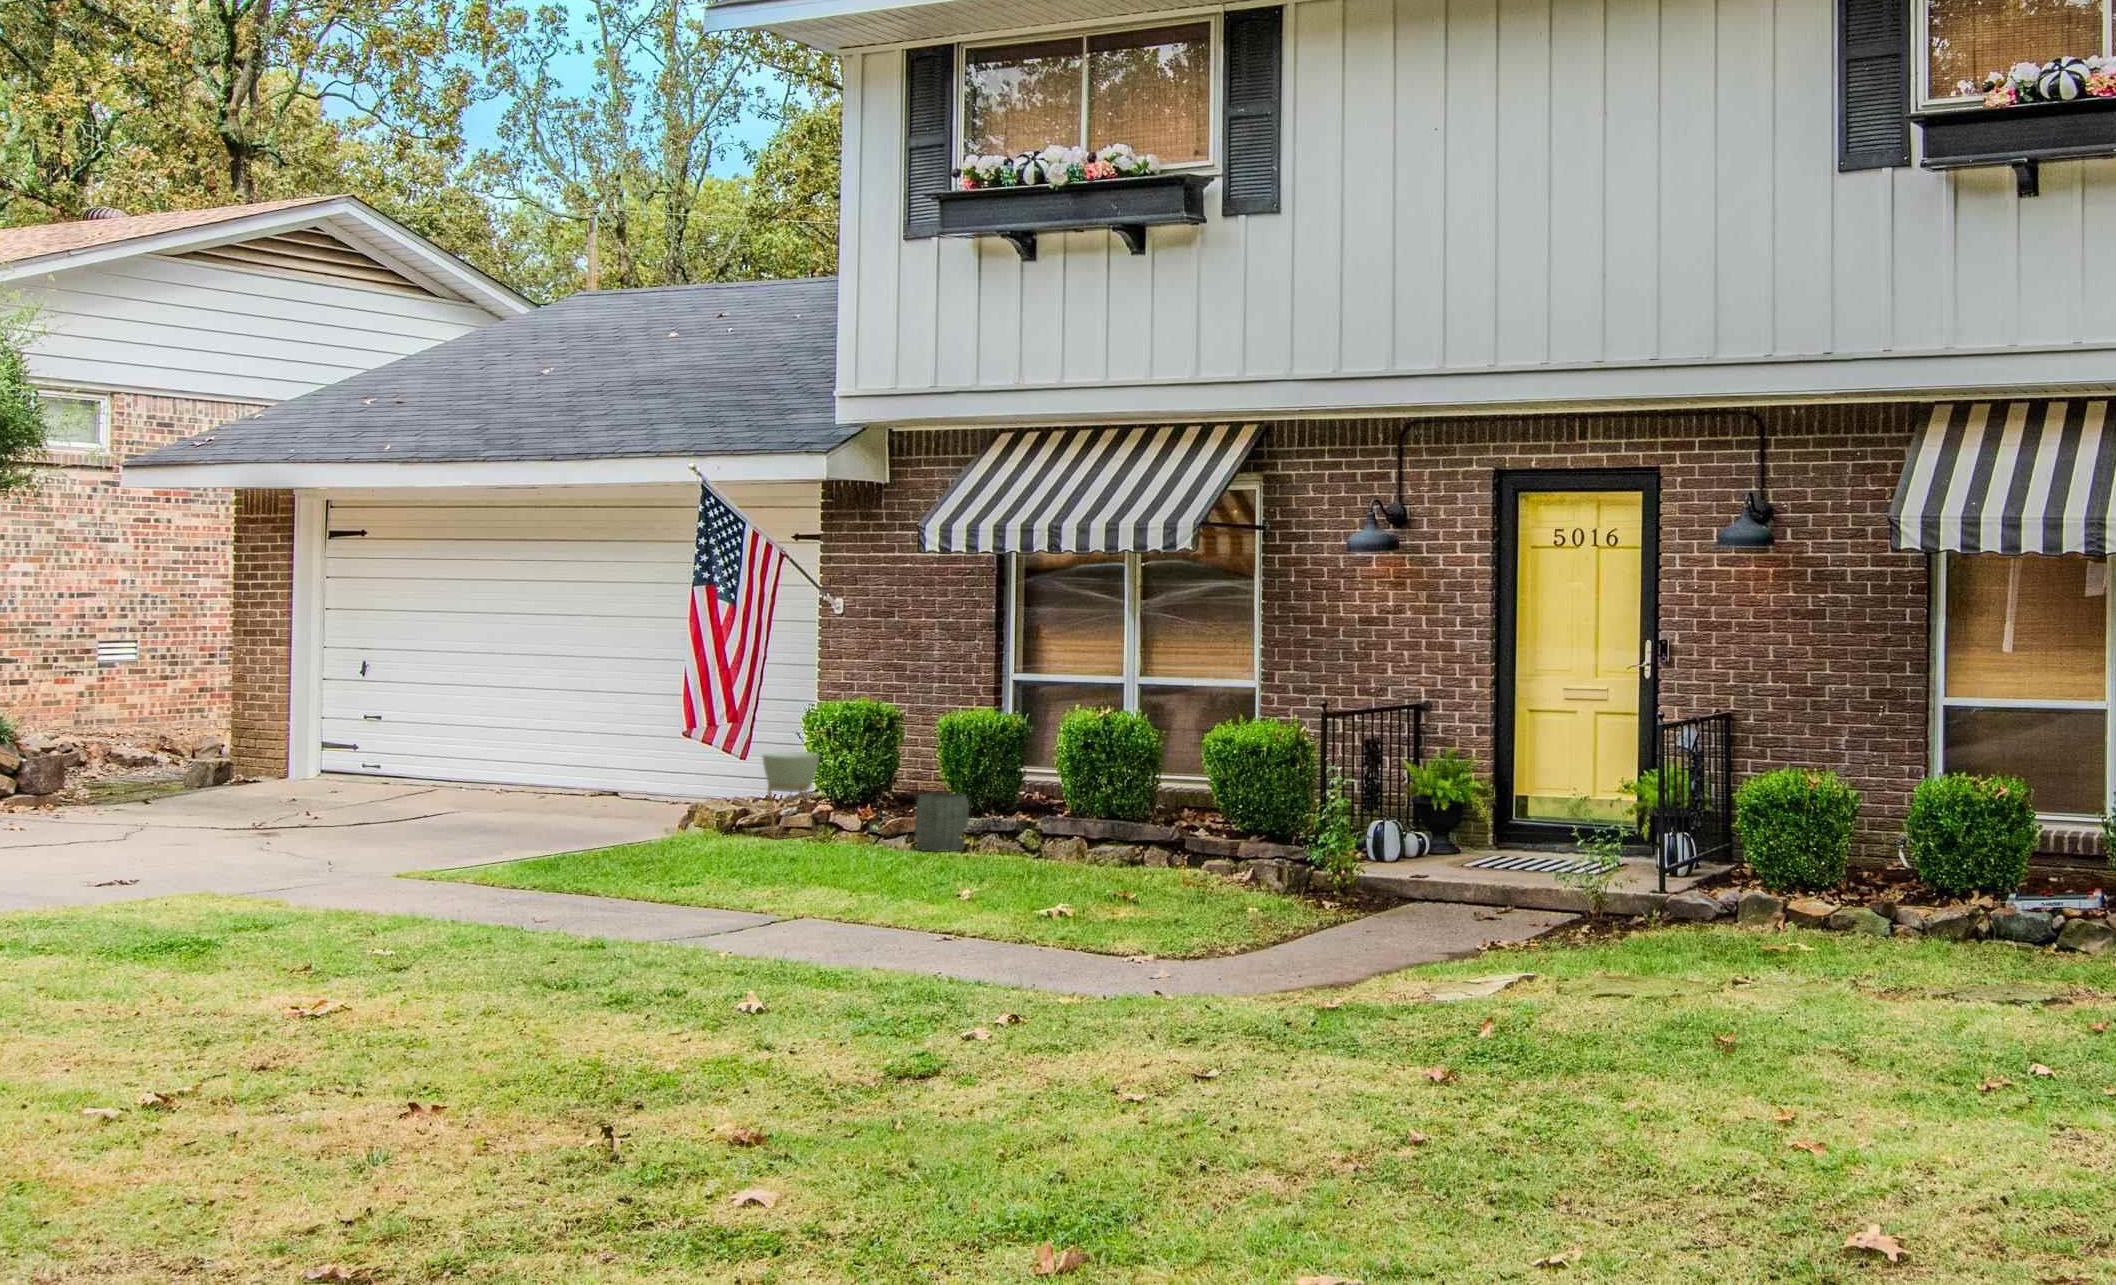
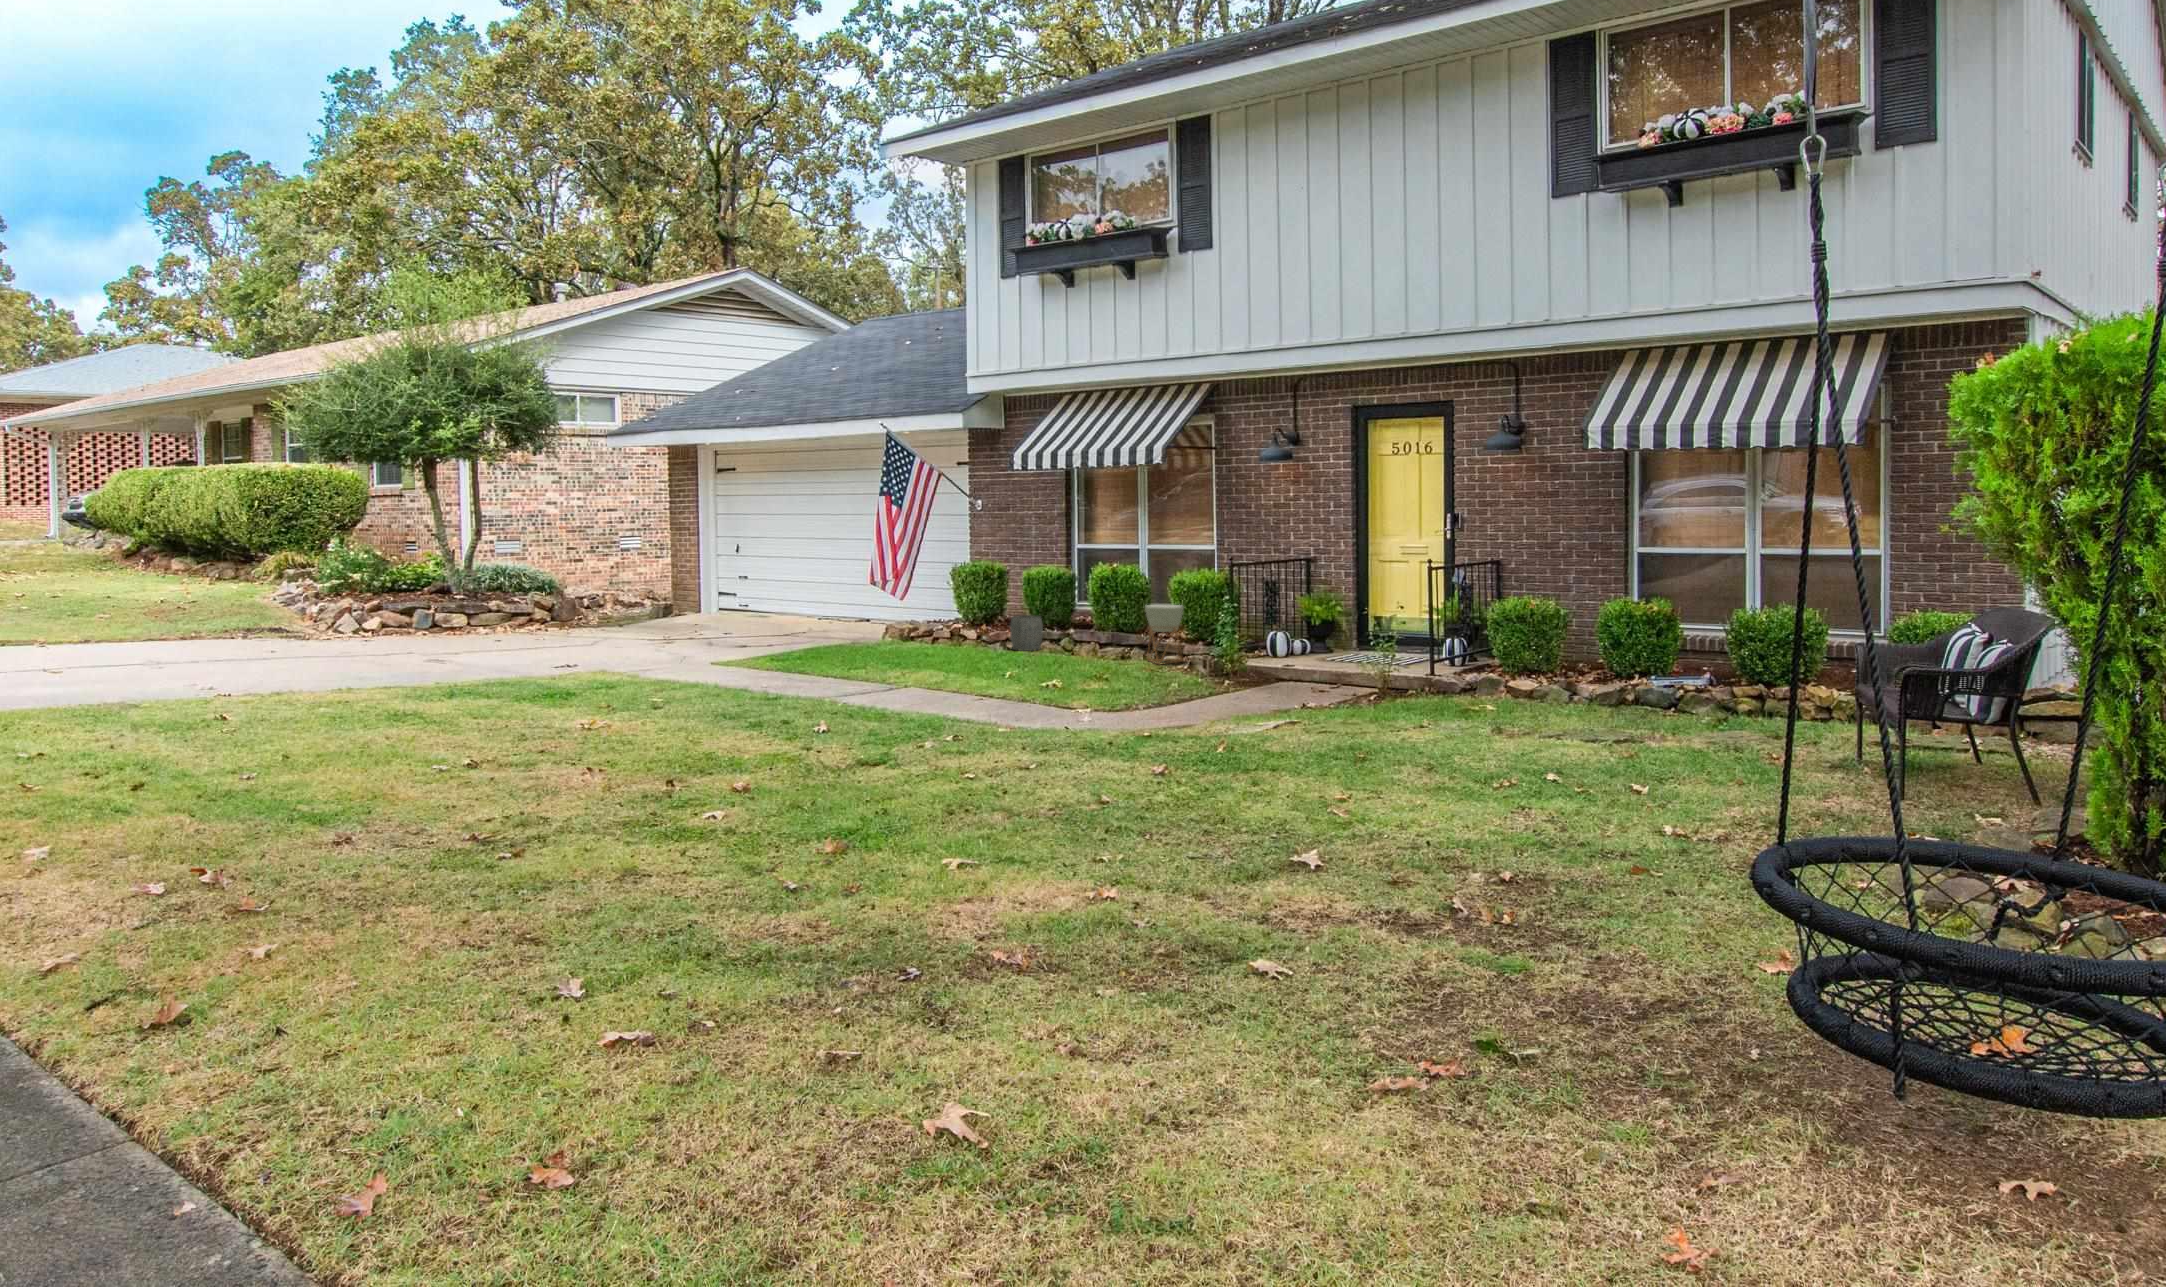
planter: present [763,752,820,839] -> present [1145,605,1184,665]

